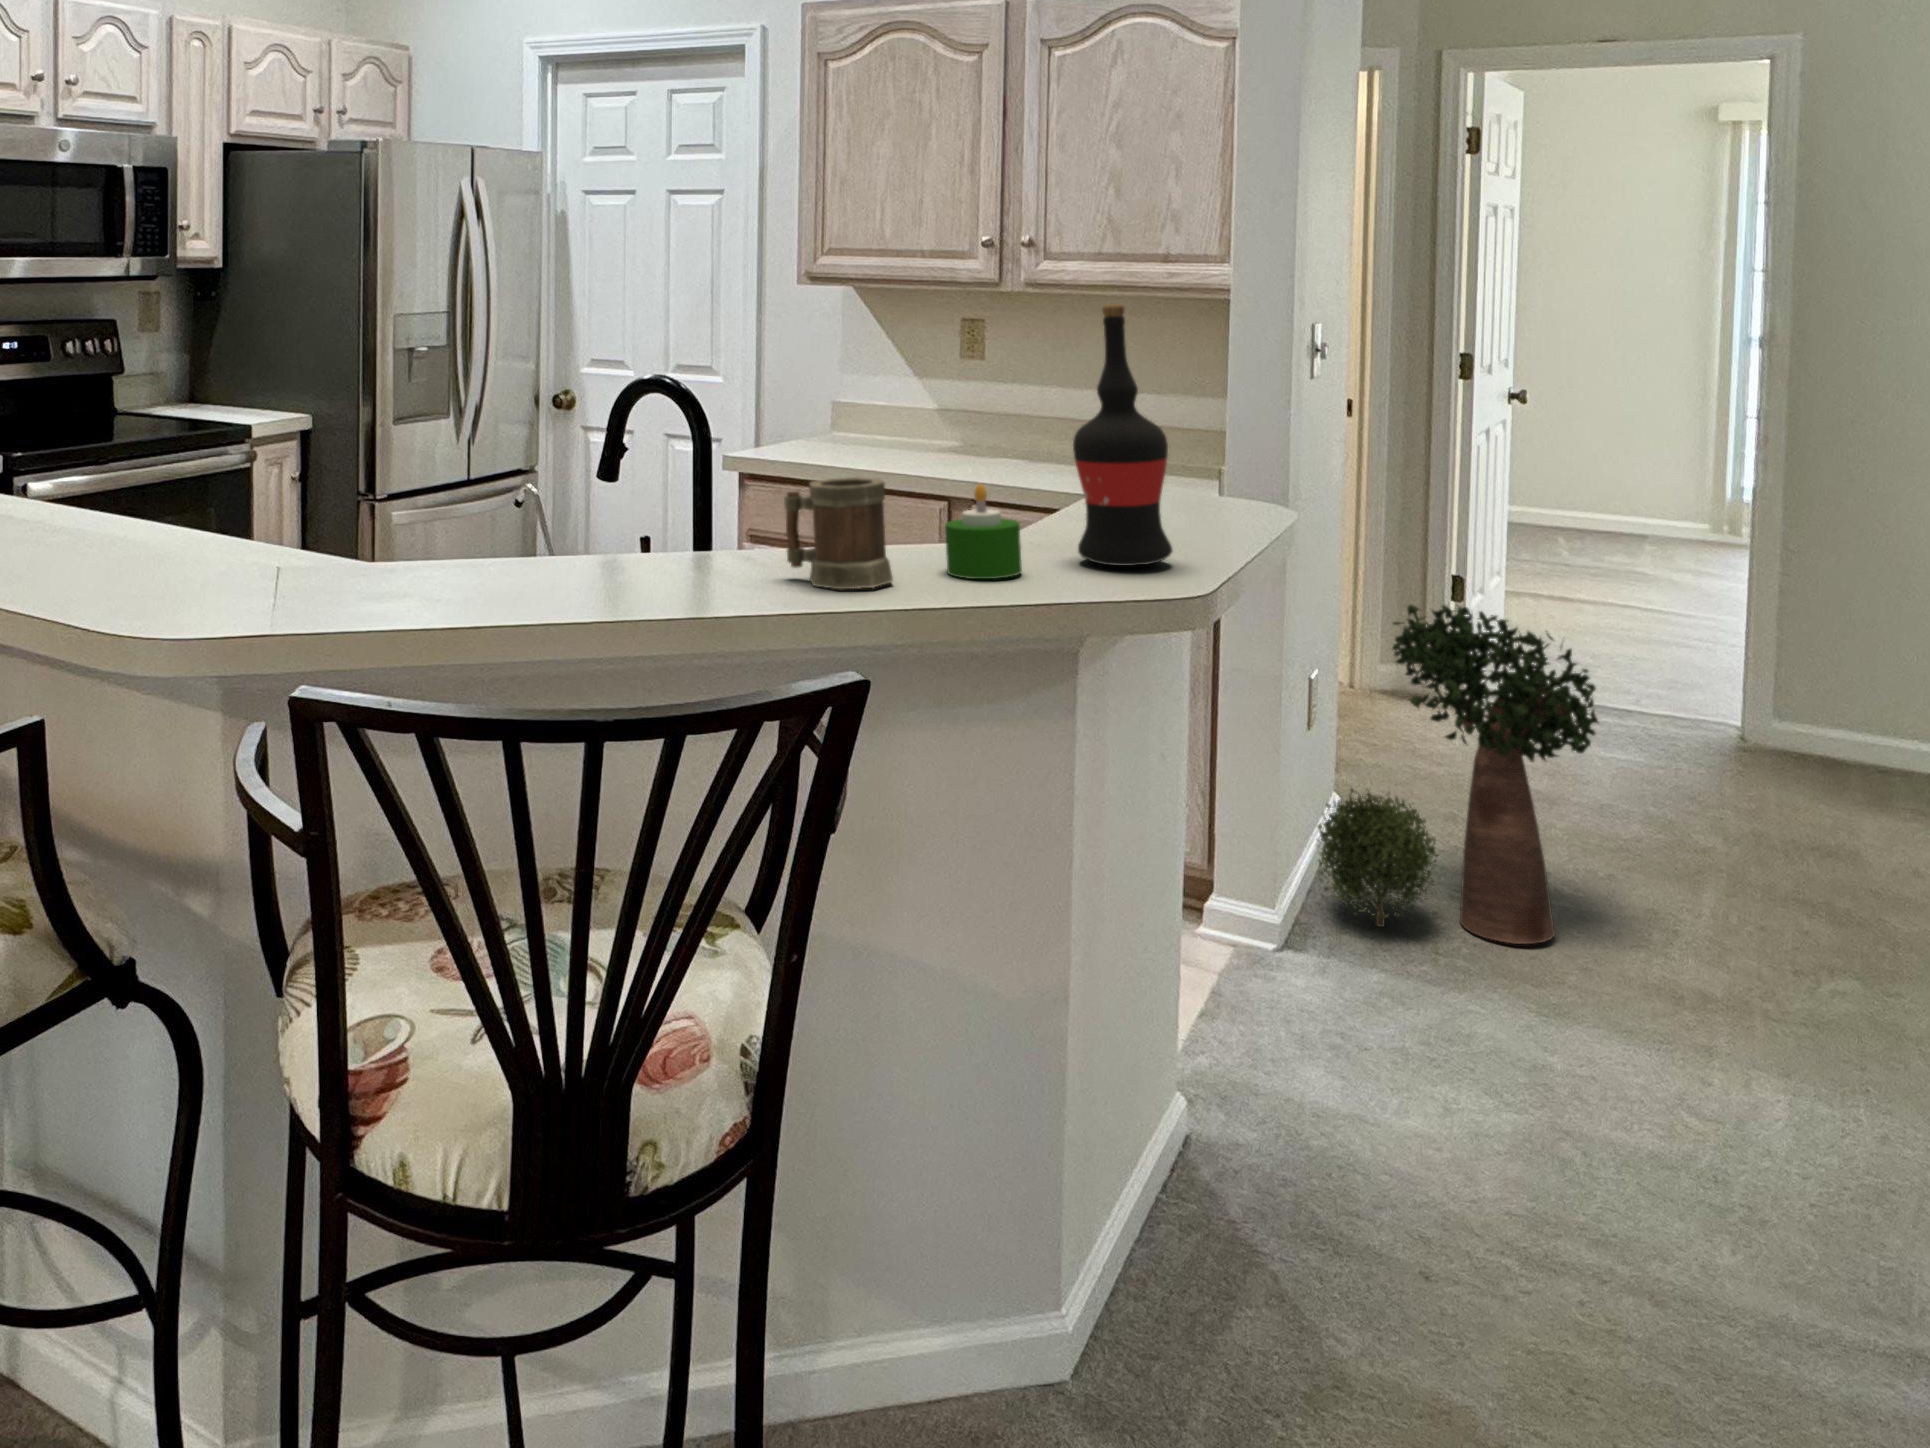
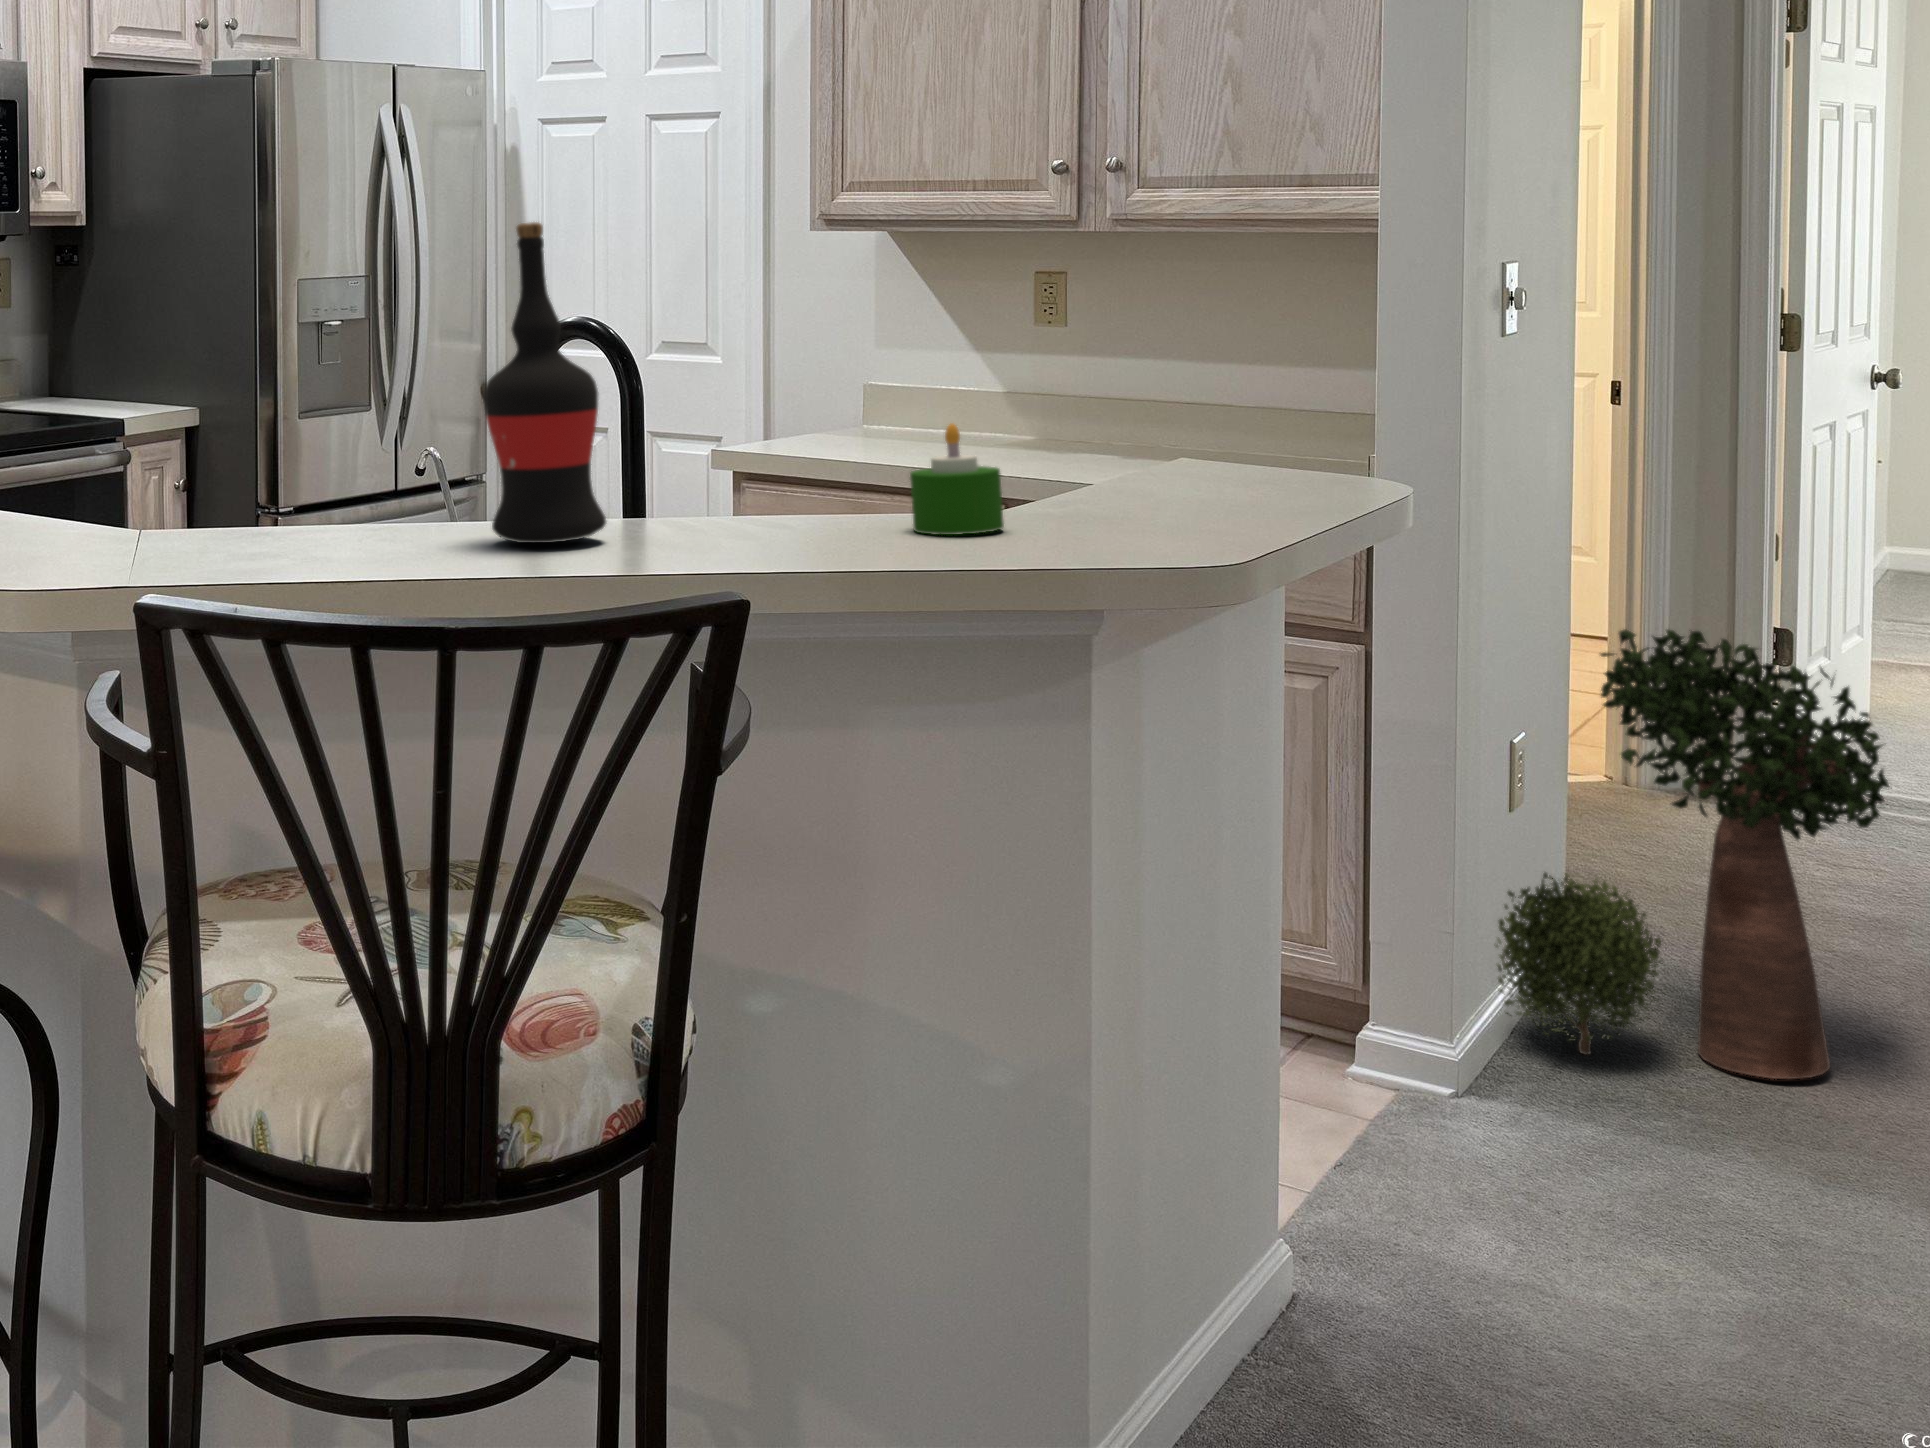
wine bottle: present [1073,304,1172,566] -> present [483,222,606,543]
mug: present [784,477,893,589] -> none [714,416,843,543]

